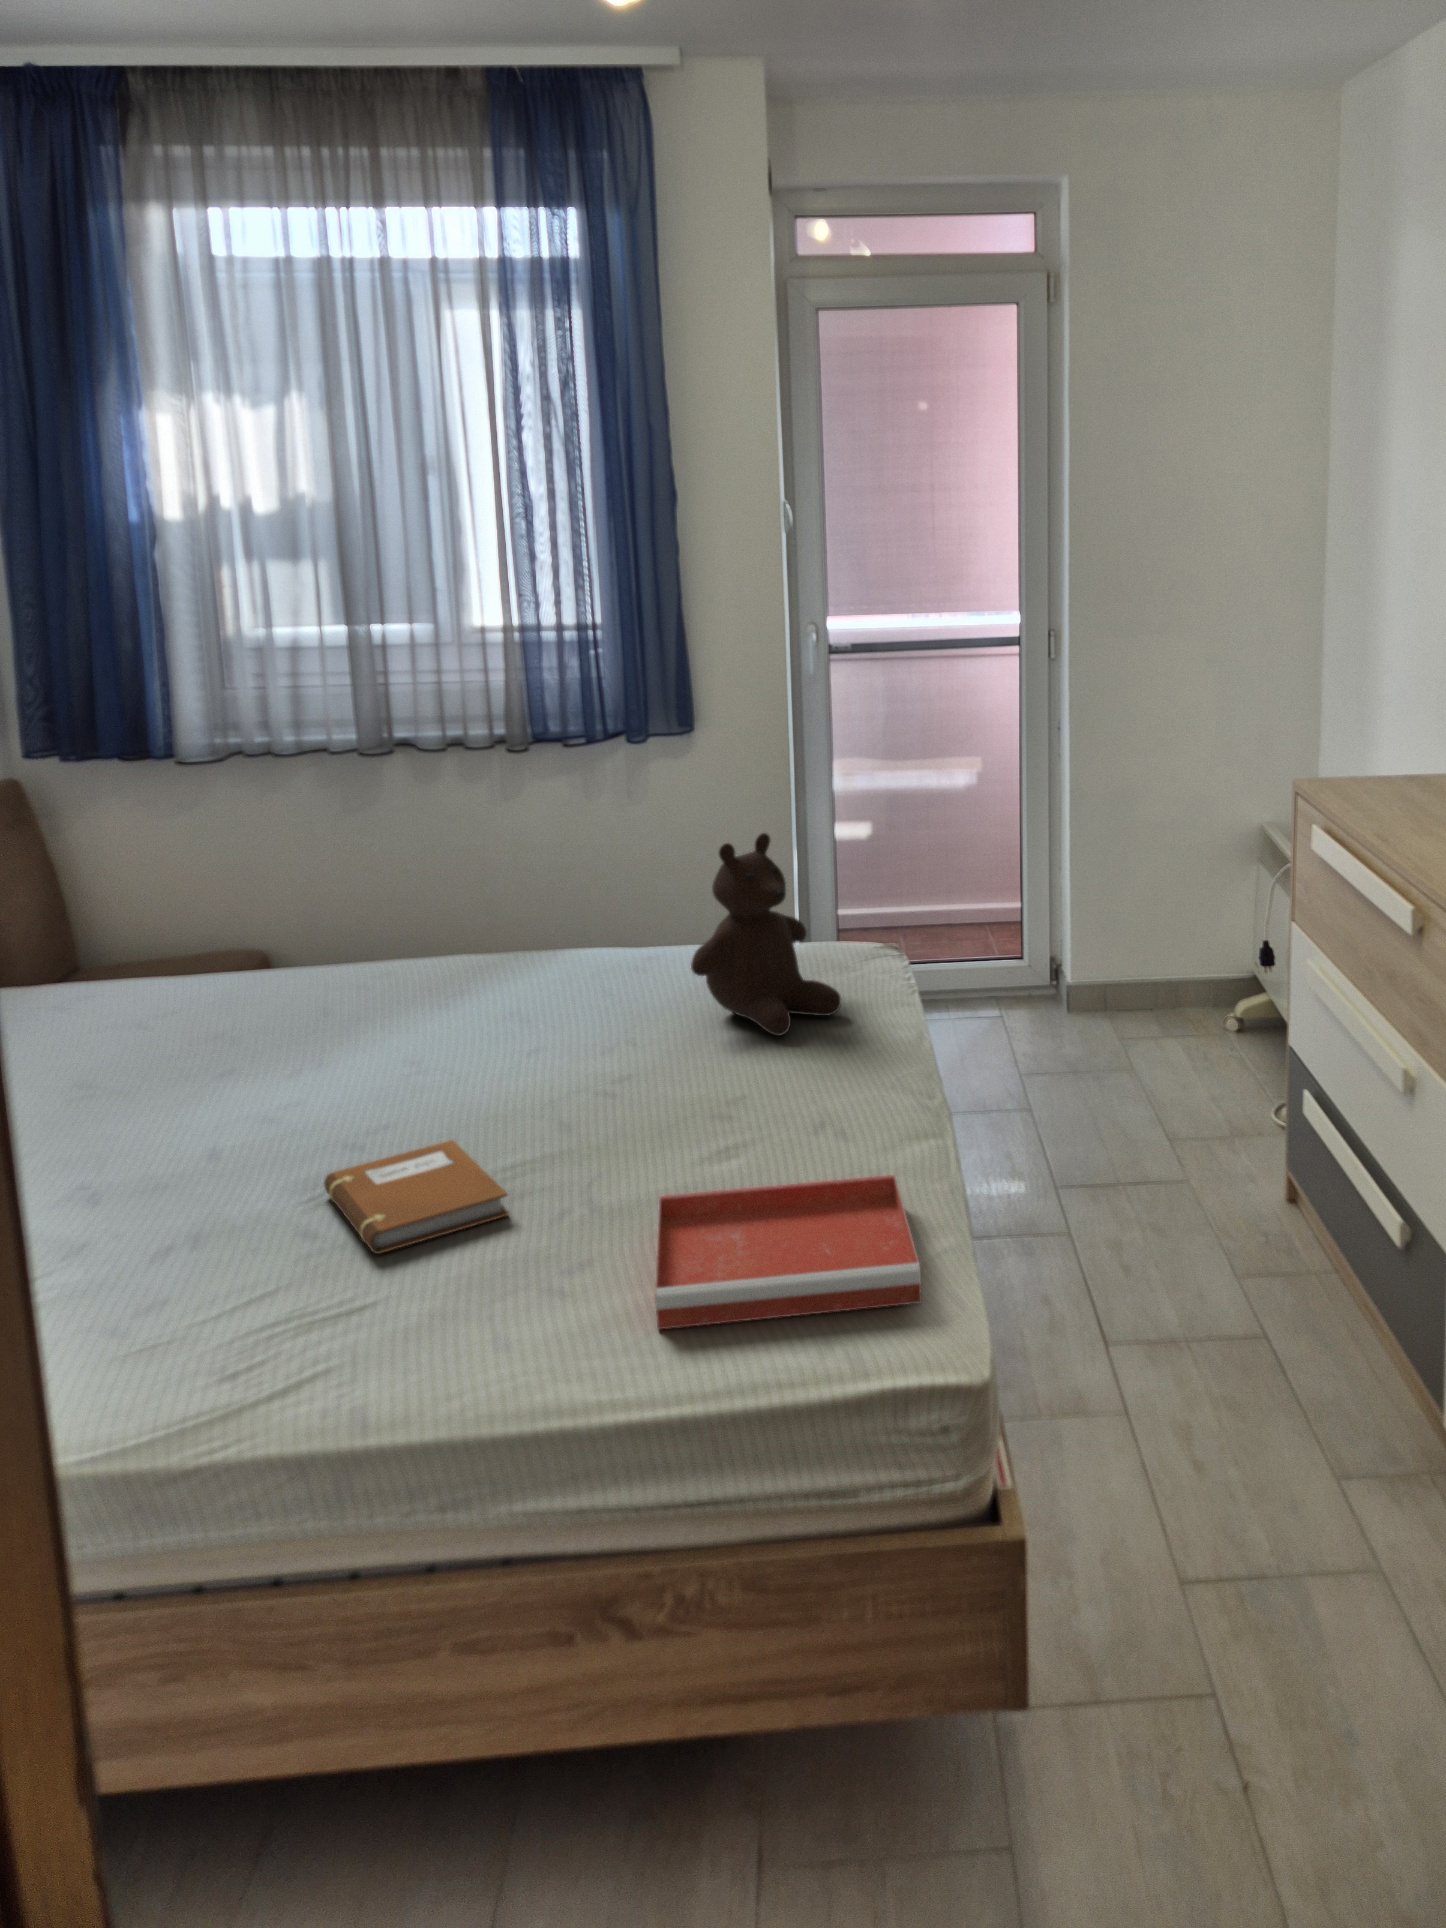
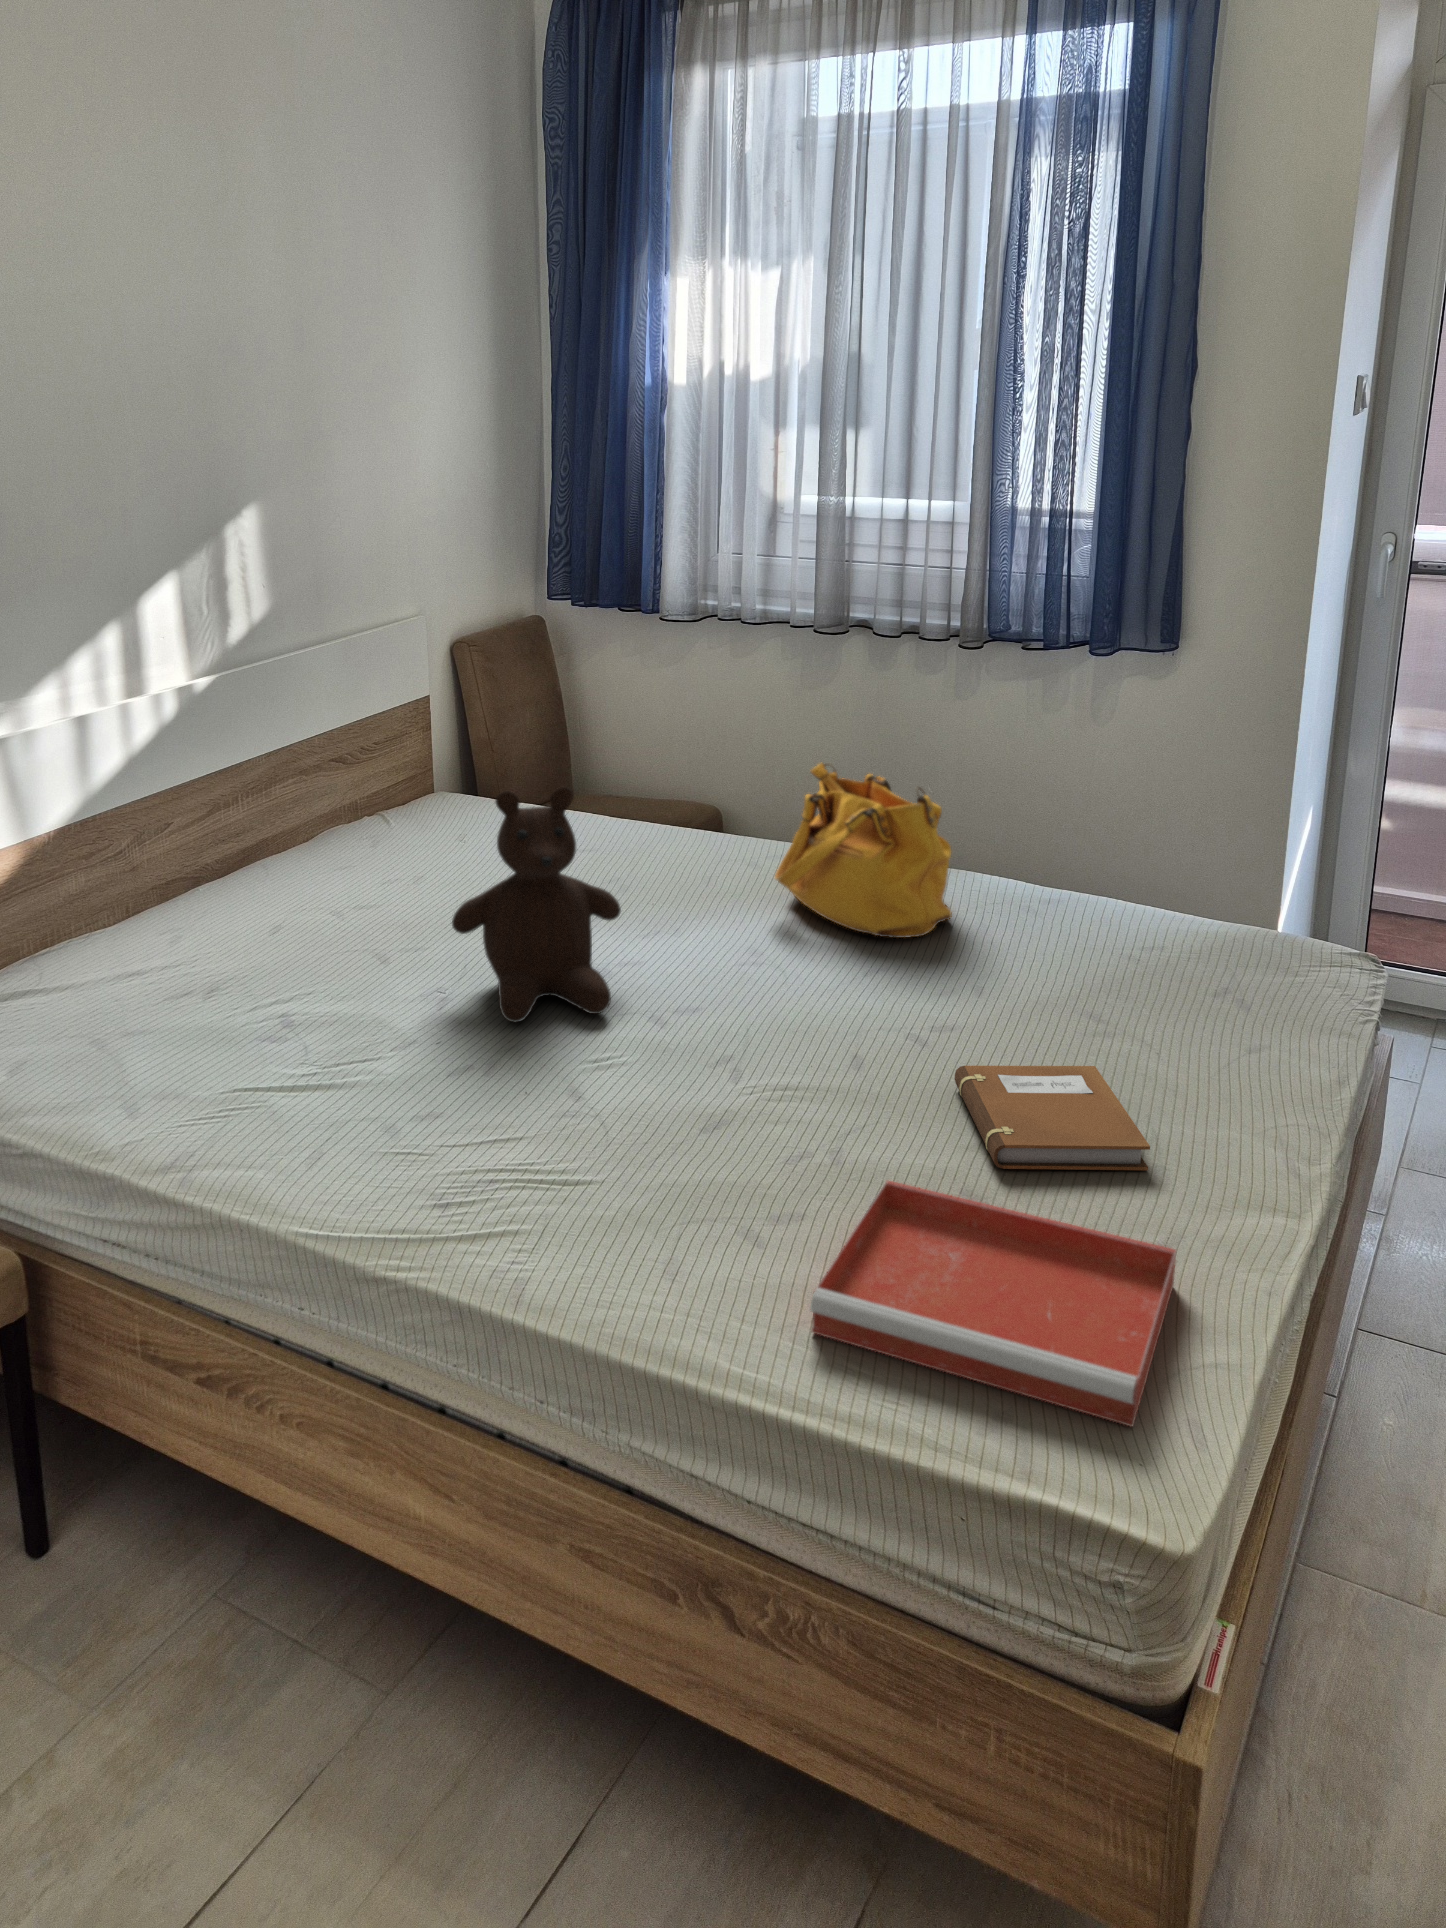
teddy bear: present [691,833,842,1036] -> present [452,787,621,1022]
handbag: none [410,872,578,1019] -> present [775,763,952,938]
notebook: present [324,1140,509,1254] -> present [955,1066,1150,1170]

